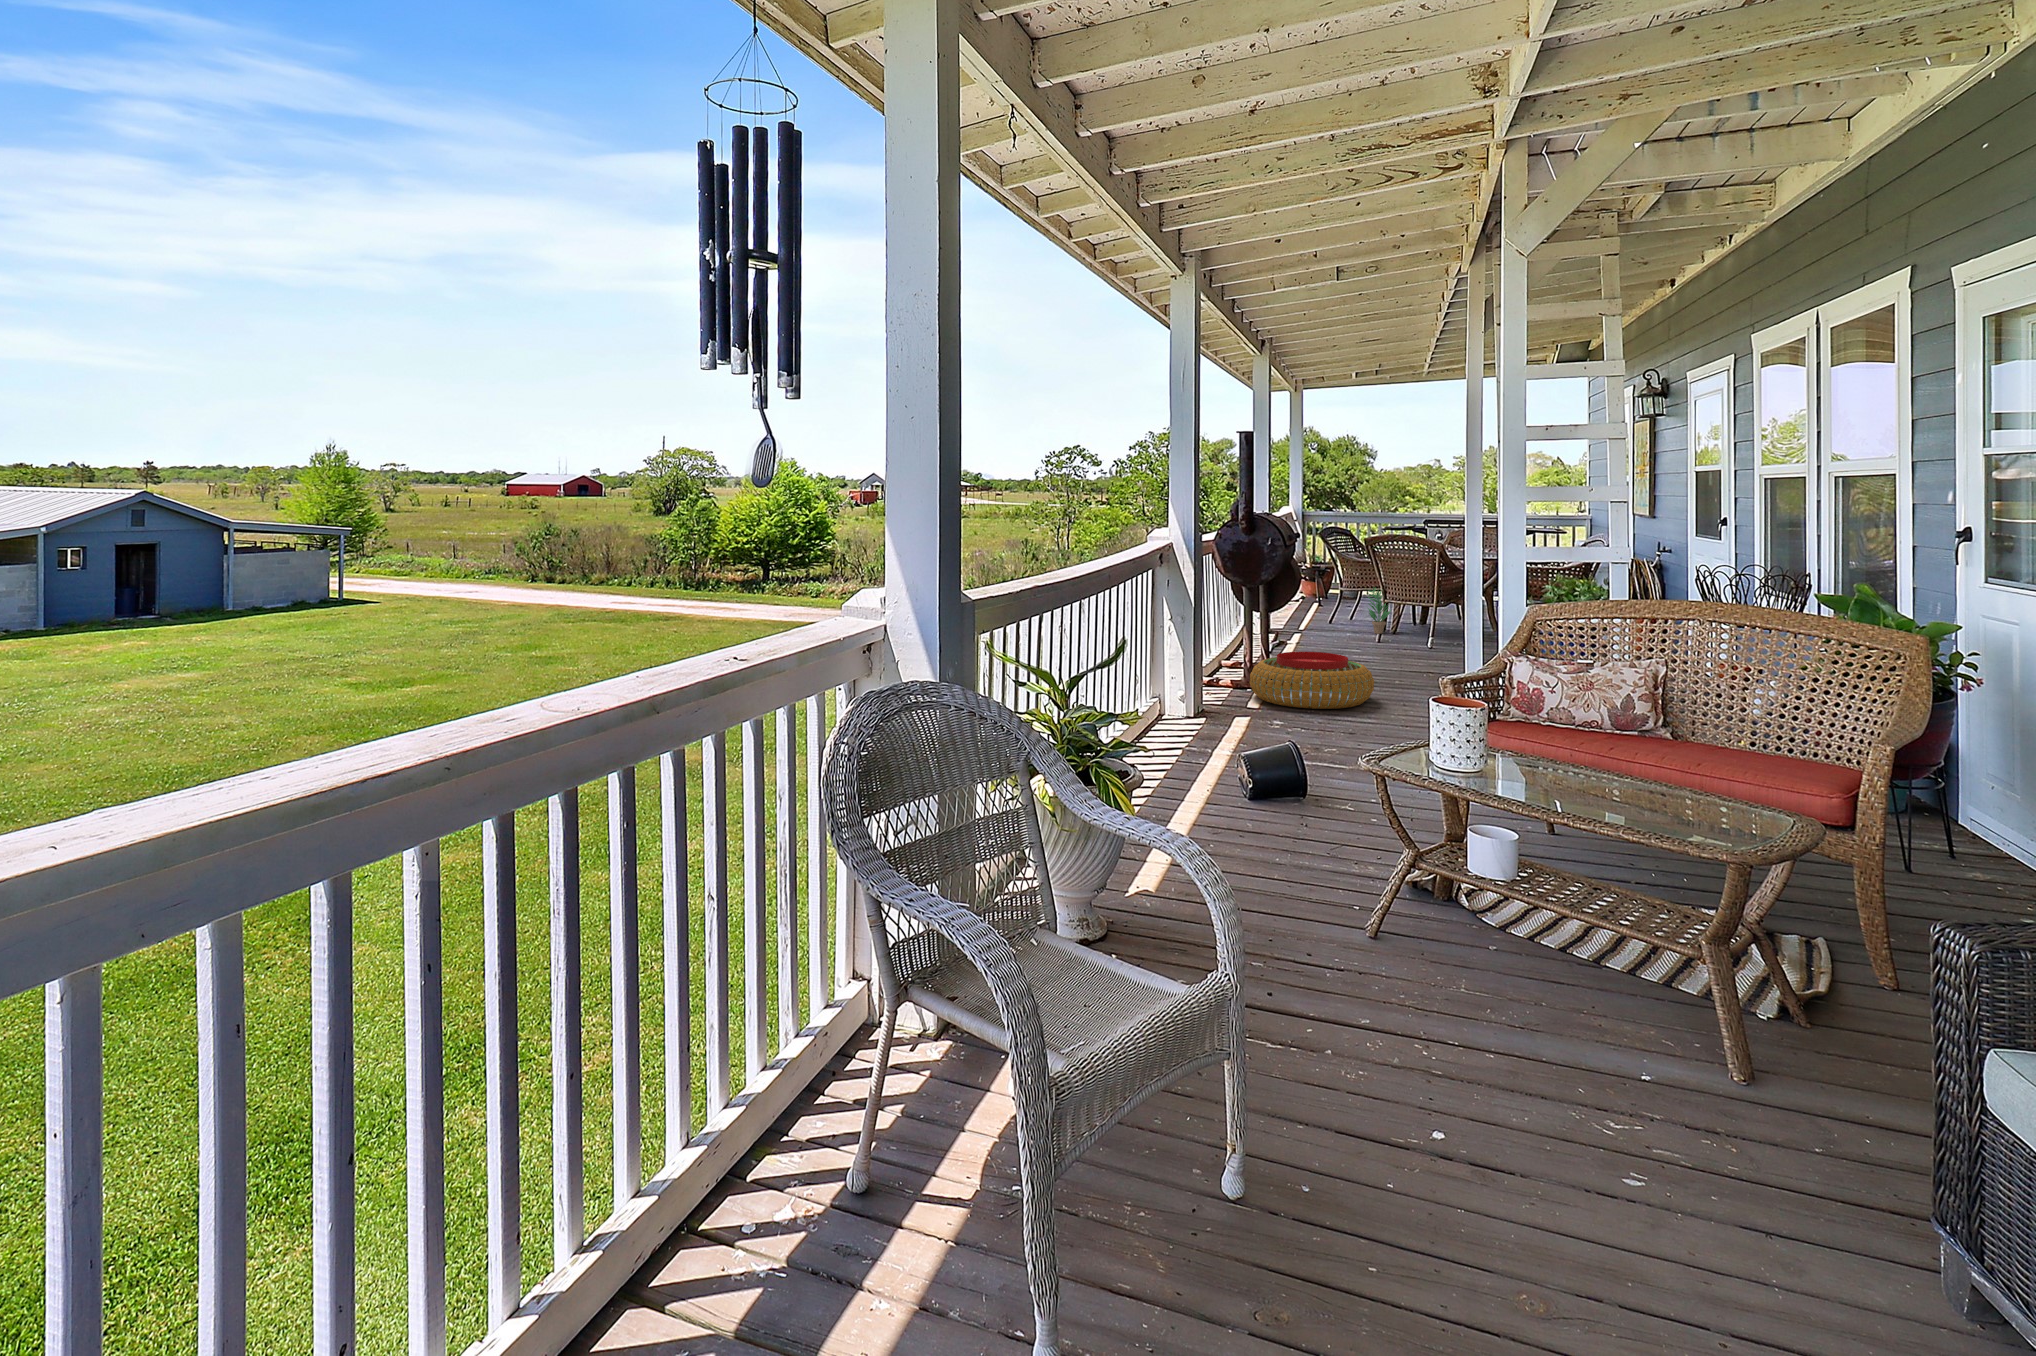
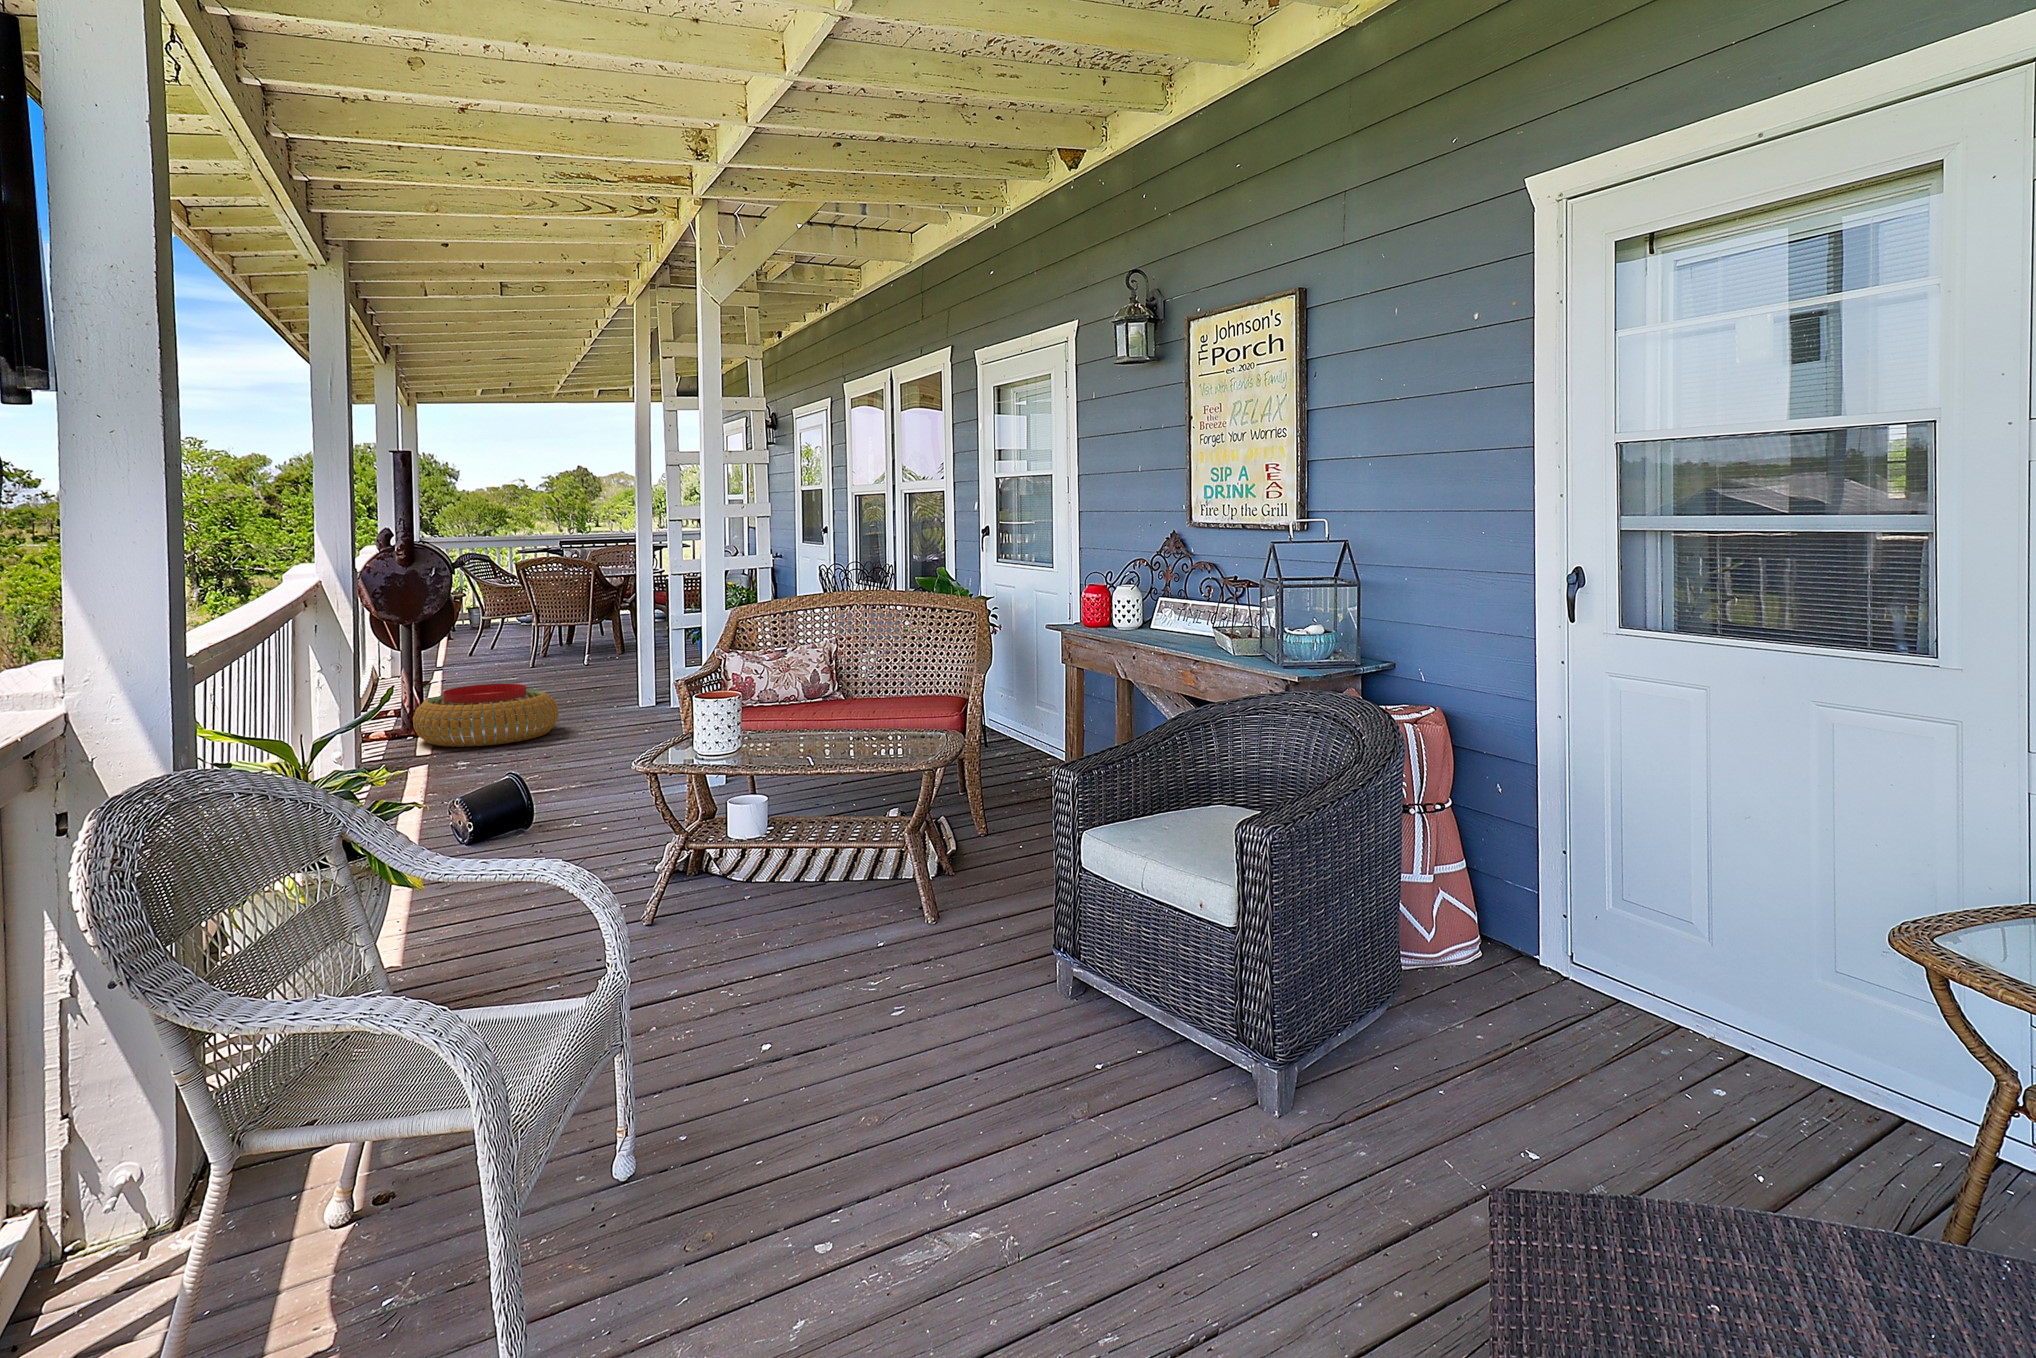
potted plant: present [1368,588,1391,634] -> none [505,613,537,665]

